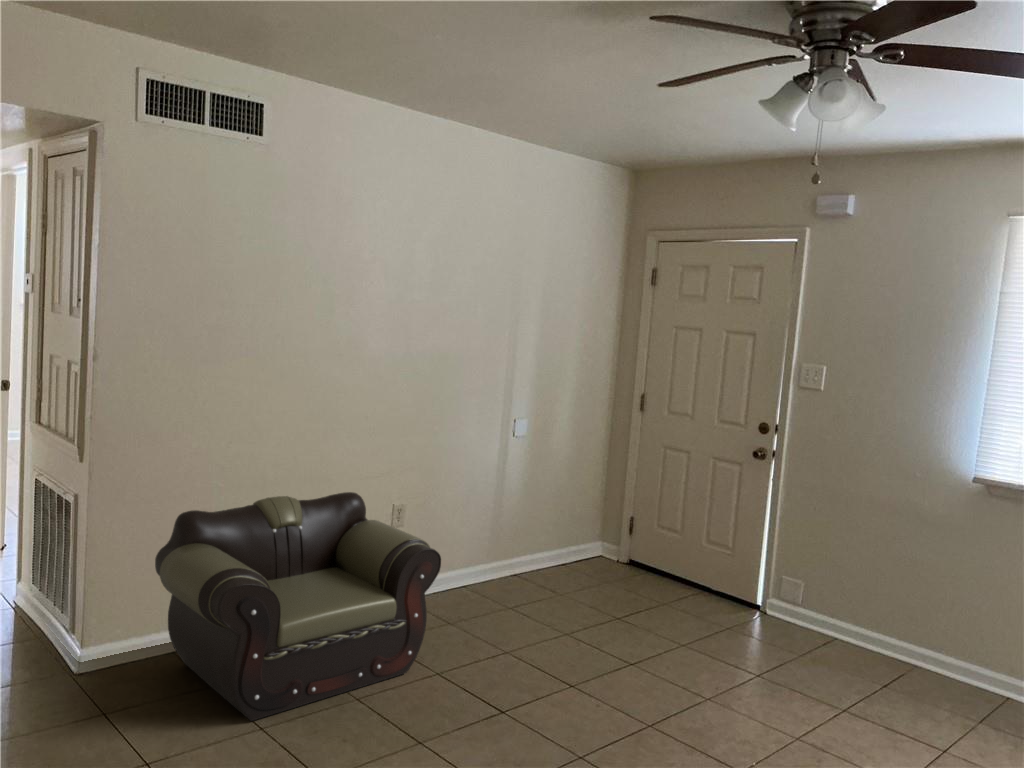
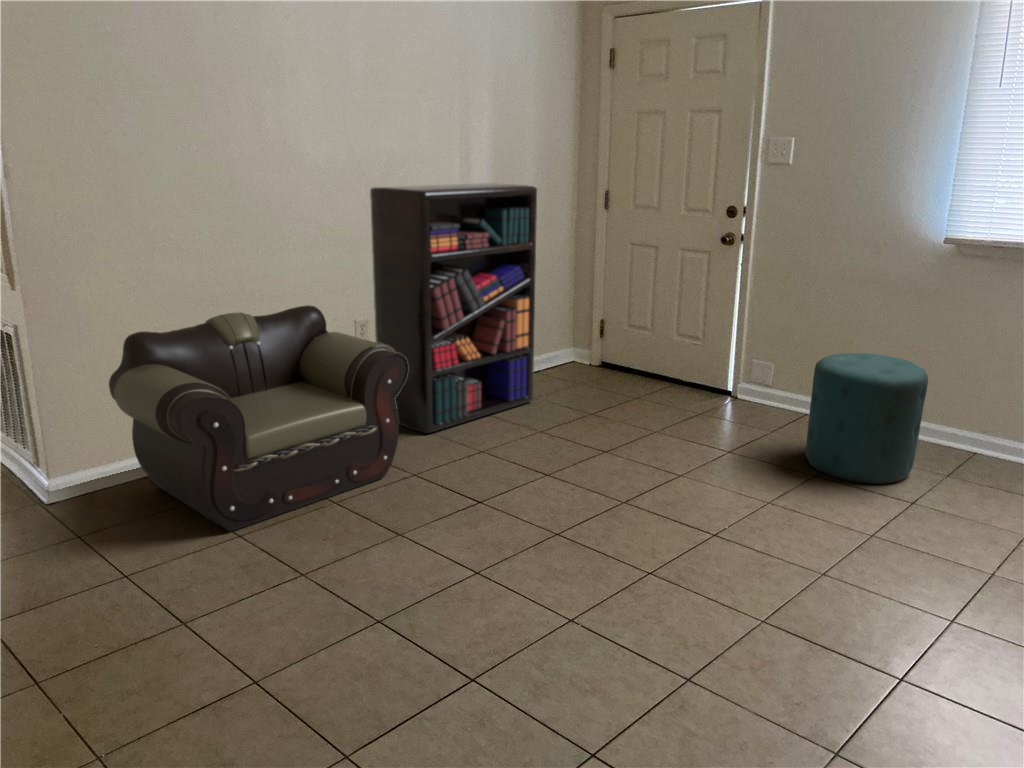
bookshelf: none [405,383,578,626] -> present [370,183,537,433]
ottoman: none [833,583,958,726] -> present [806,353,928,484]

